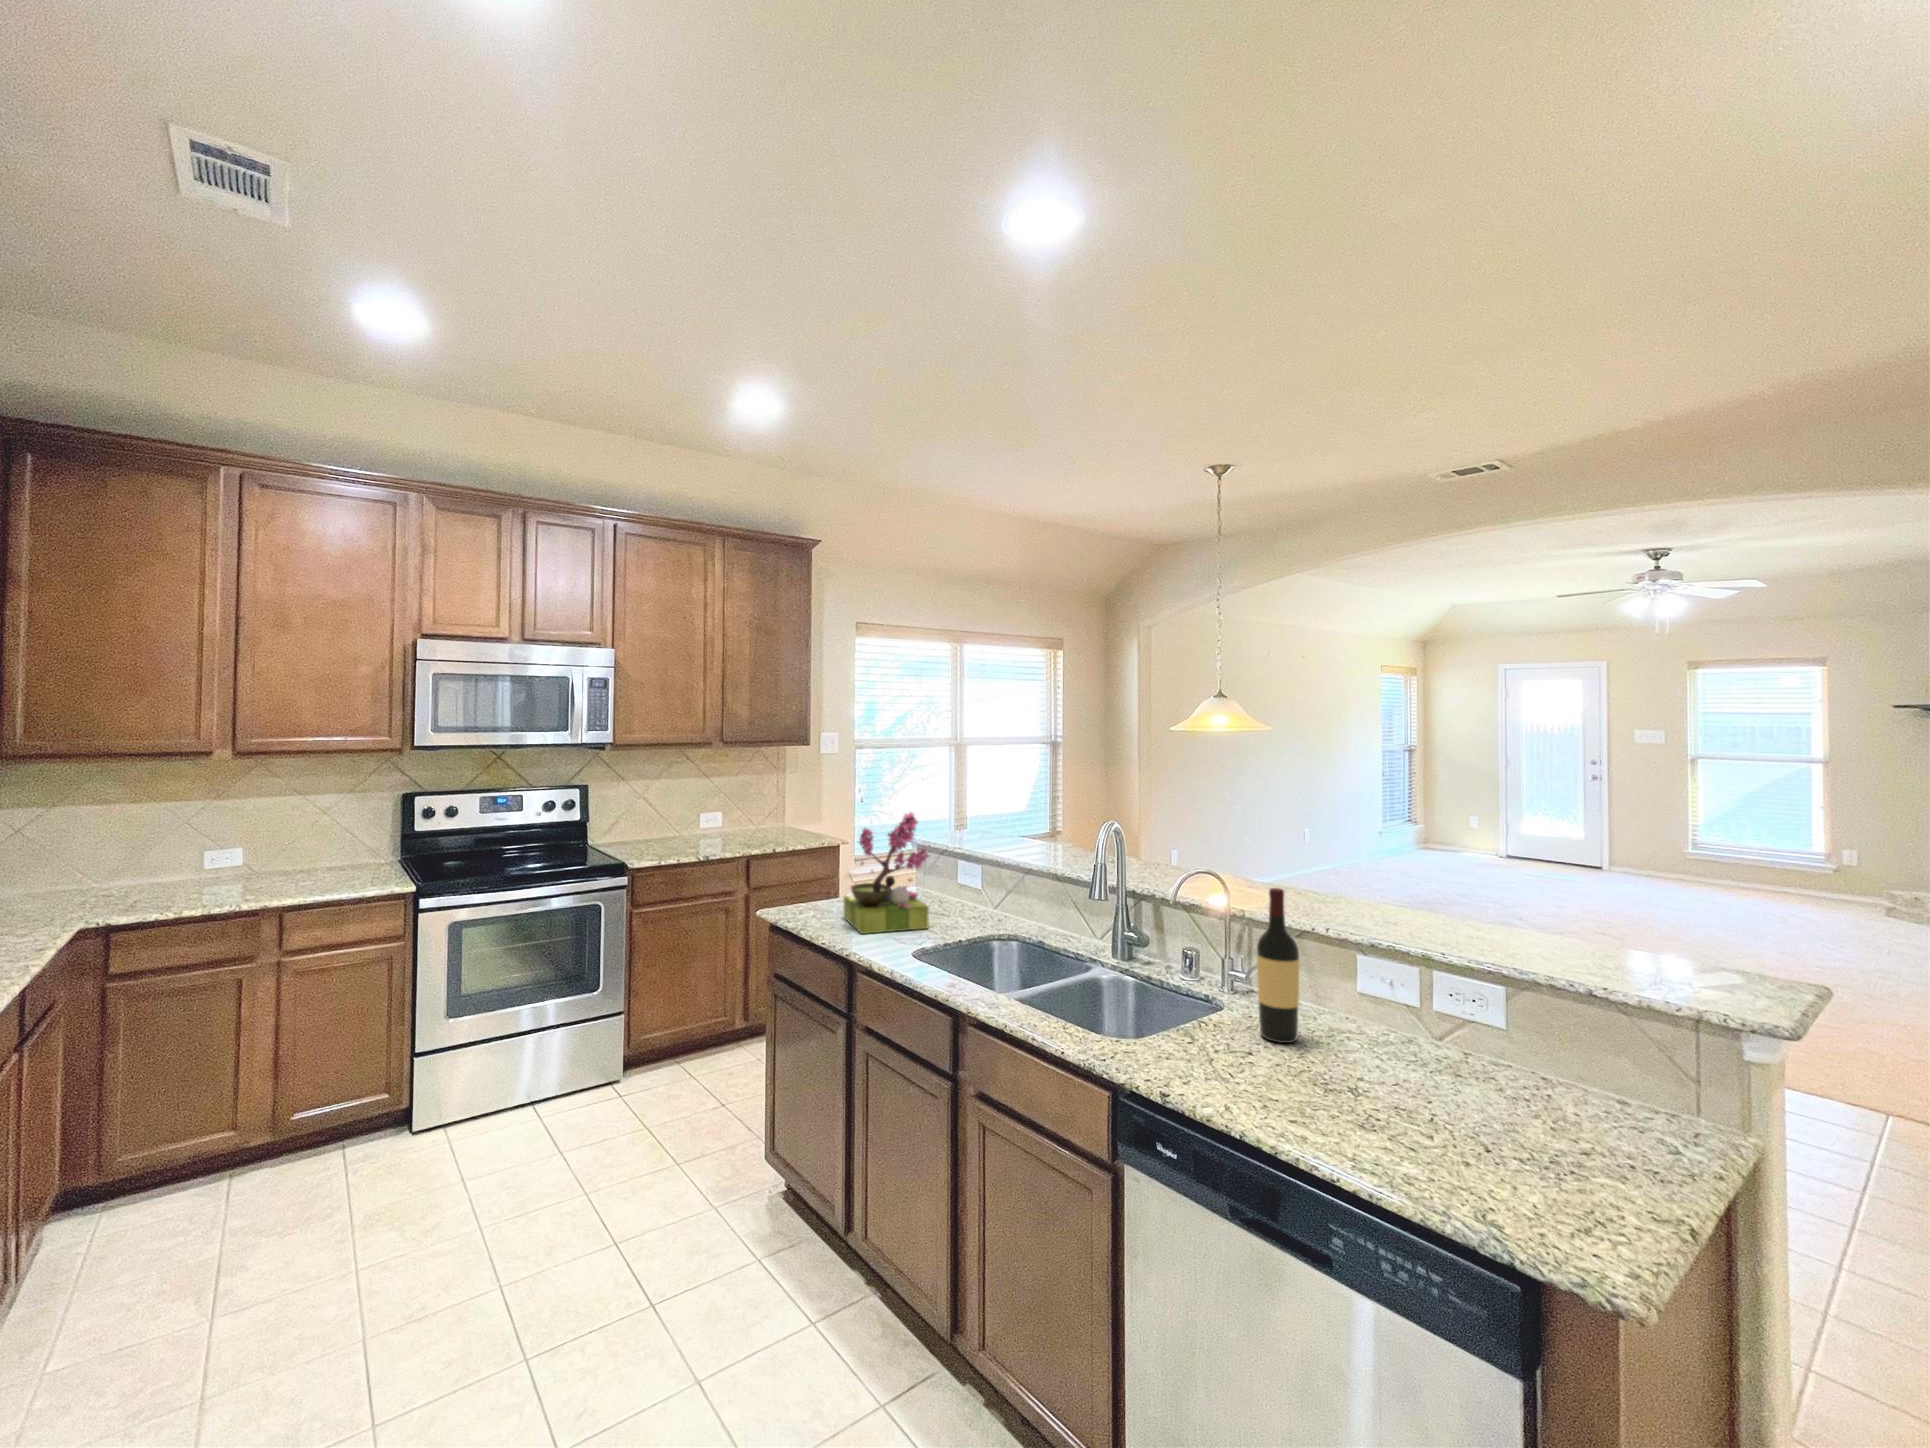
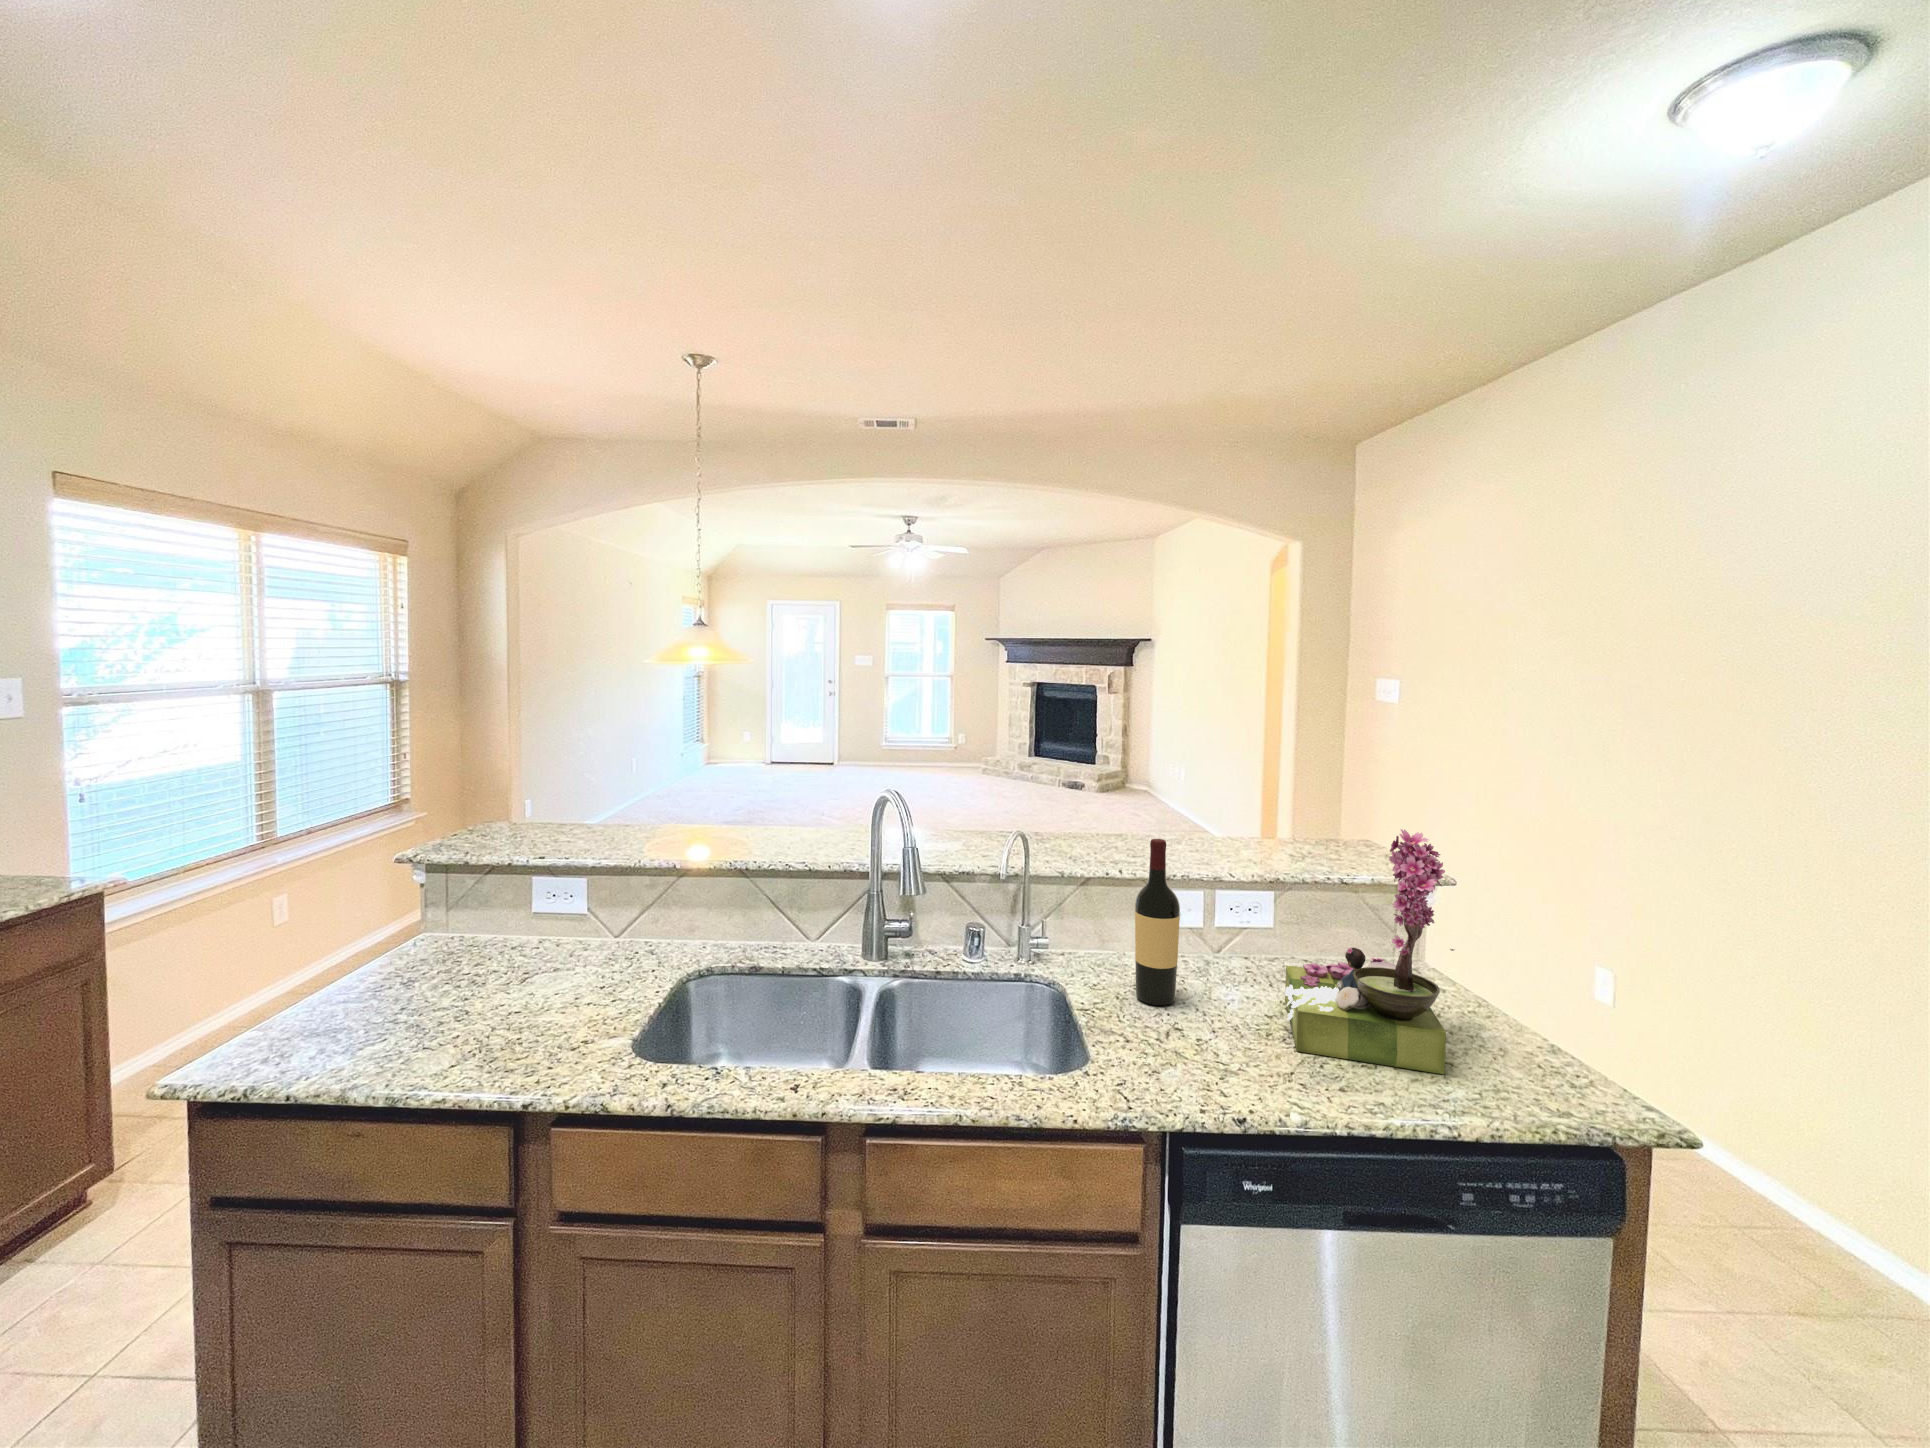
flower arrangement: present [844,813,929,934] -> present [1285,829,1454,1074]

